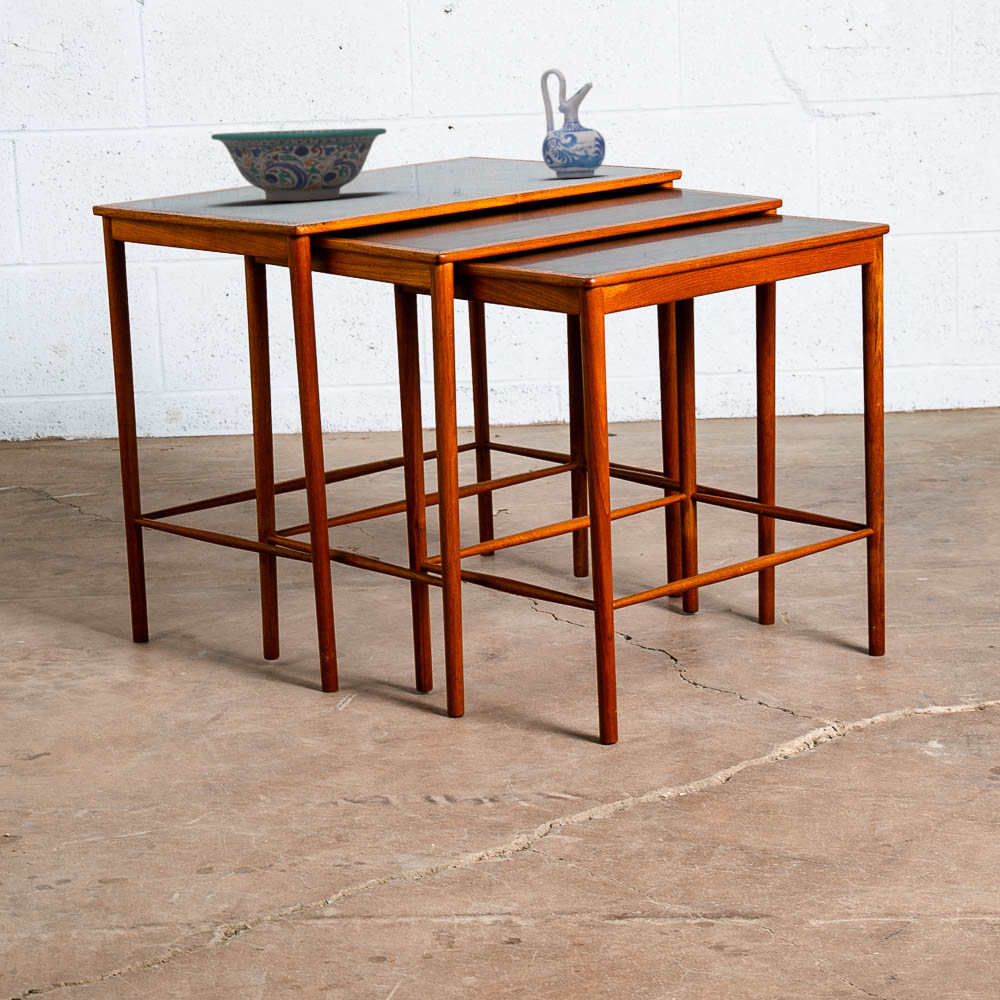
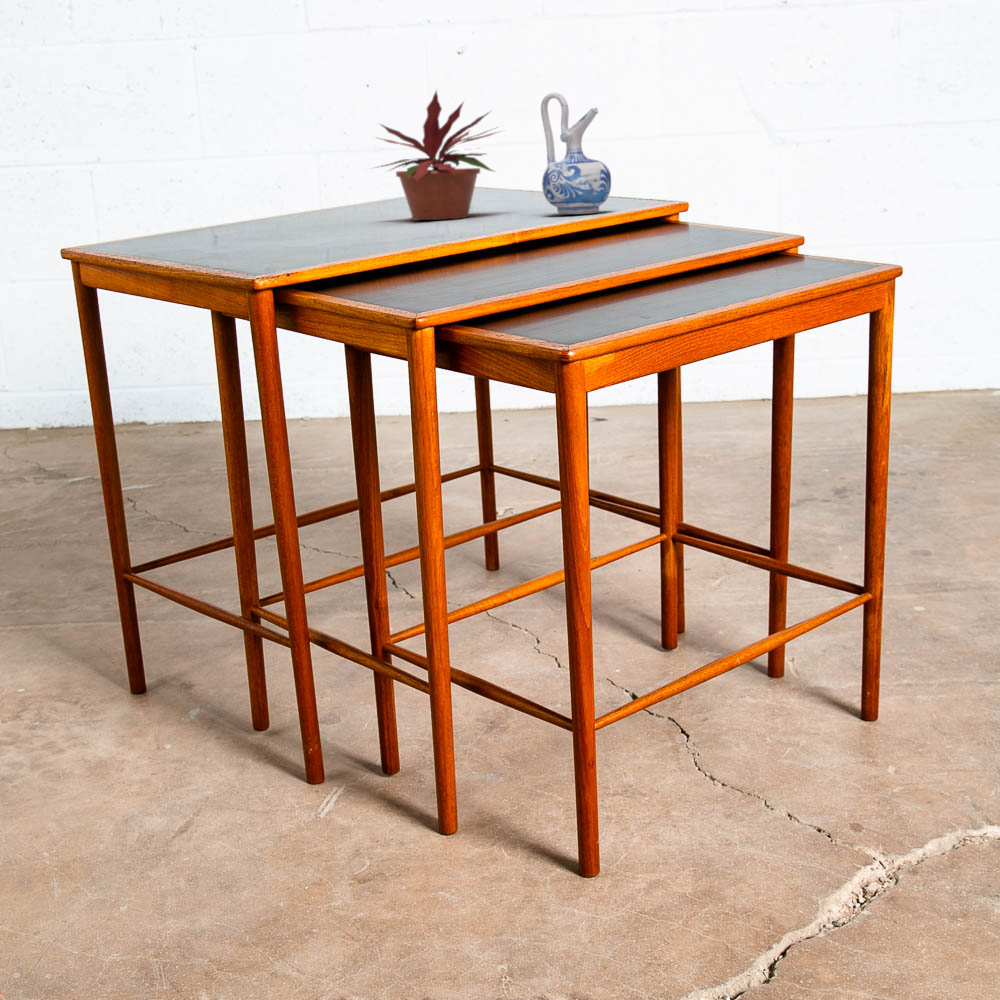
potted plant: none [375,62,511,183] -> present [382,92,494,220]
decorative bowl: present [211,128,386,201] -> none [168,160,368,244]

